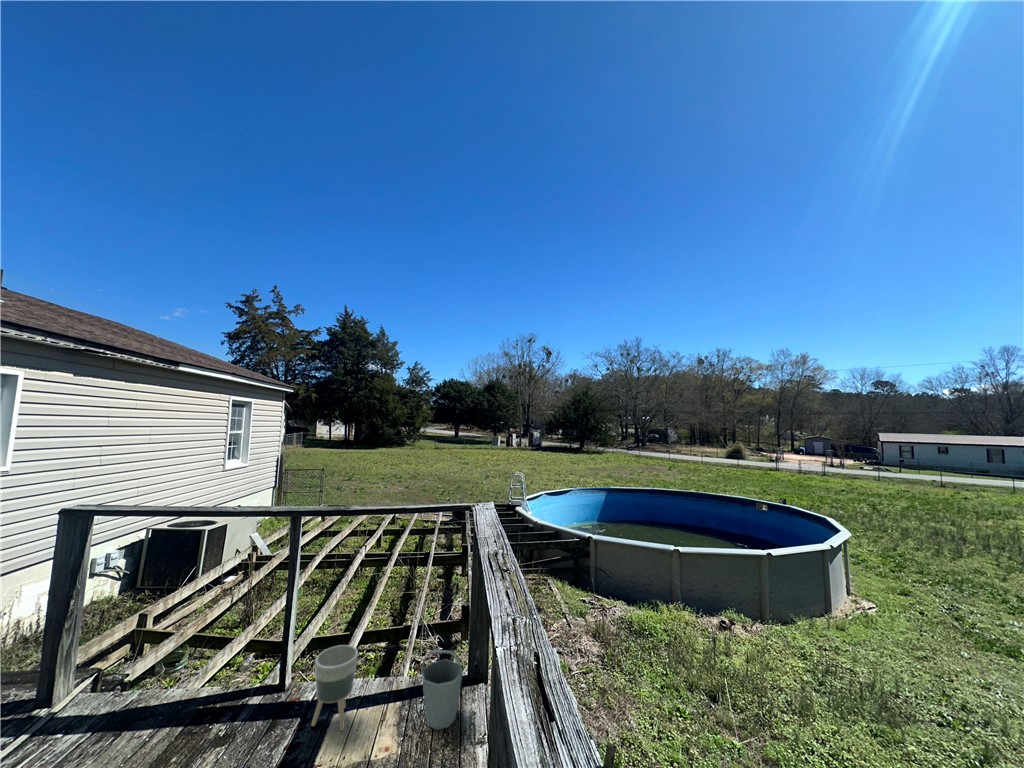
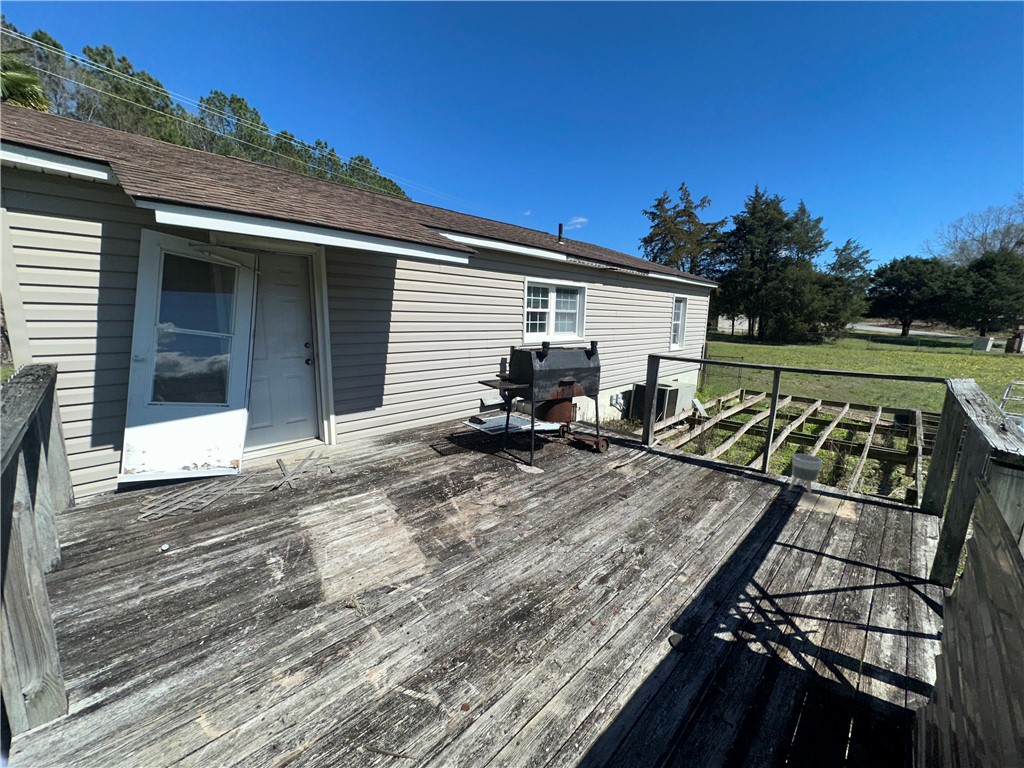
bucket: present [422,650,463,730] -> none [874,474,914,523]

